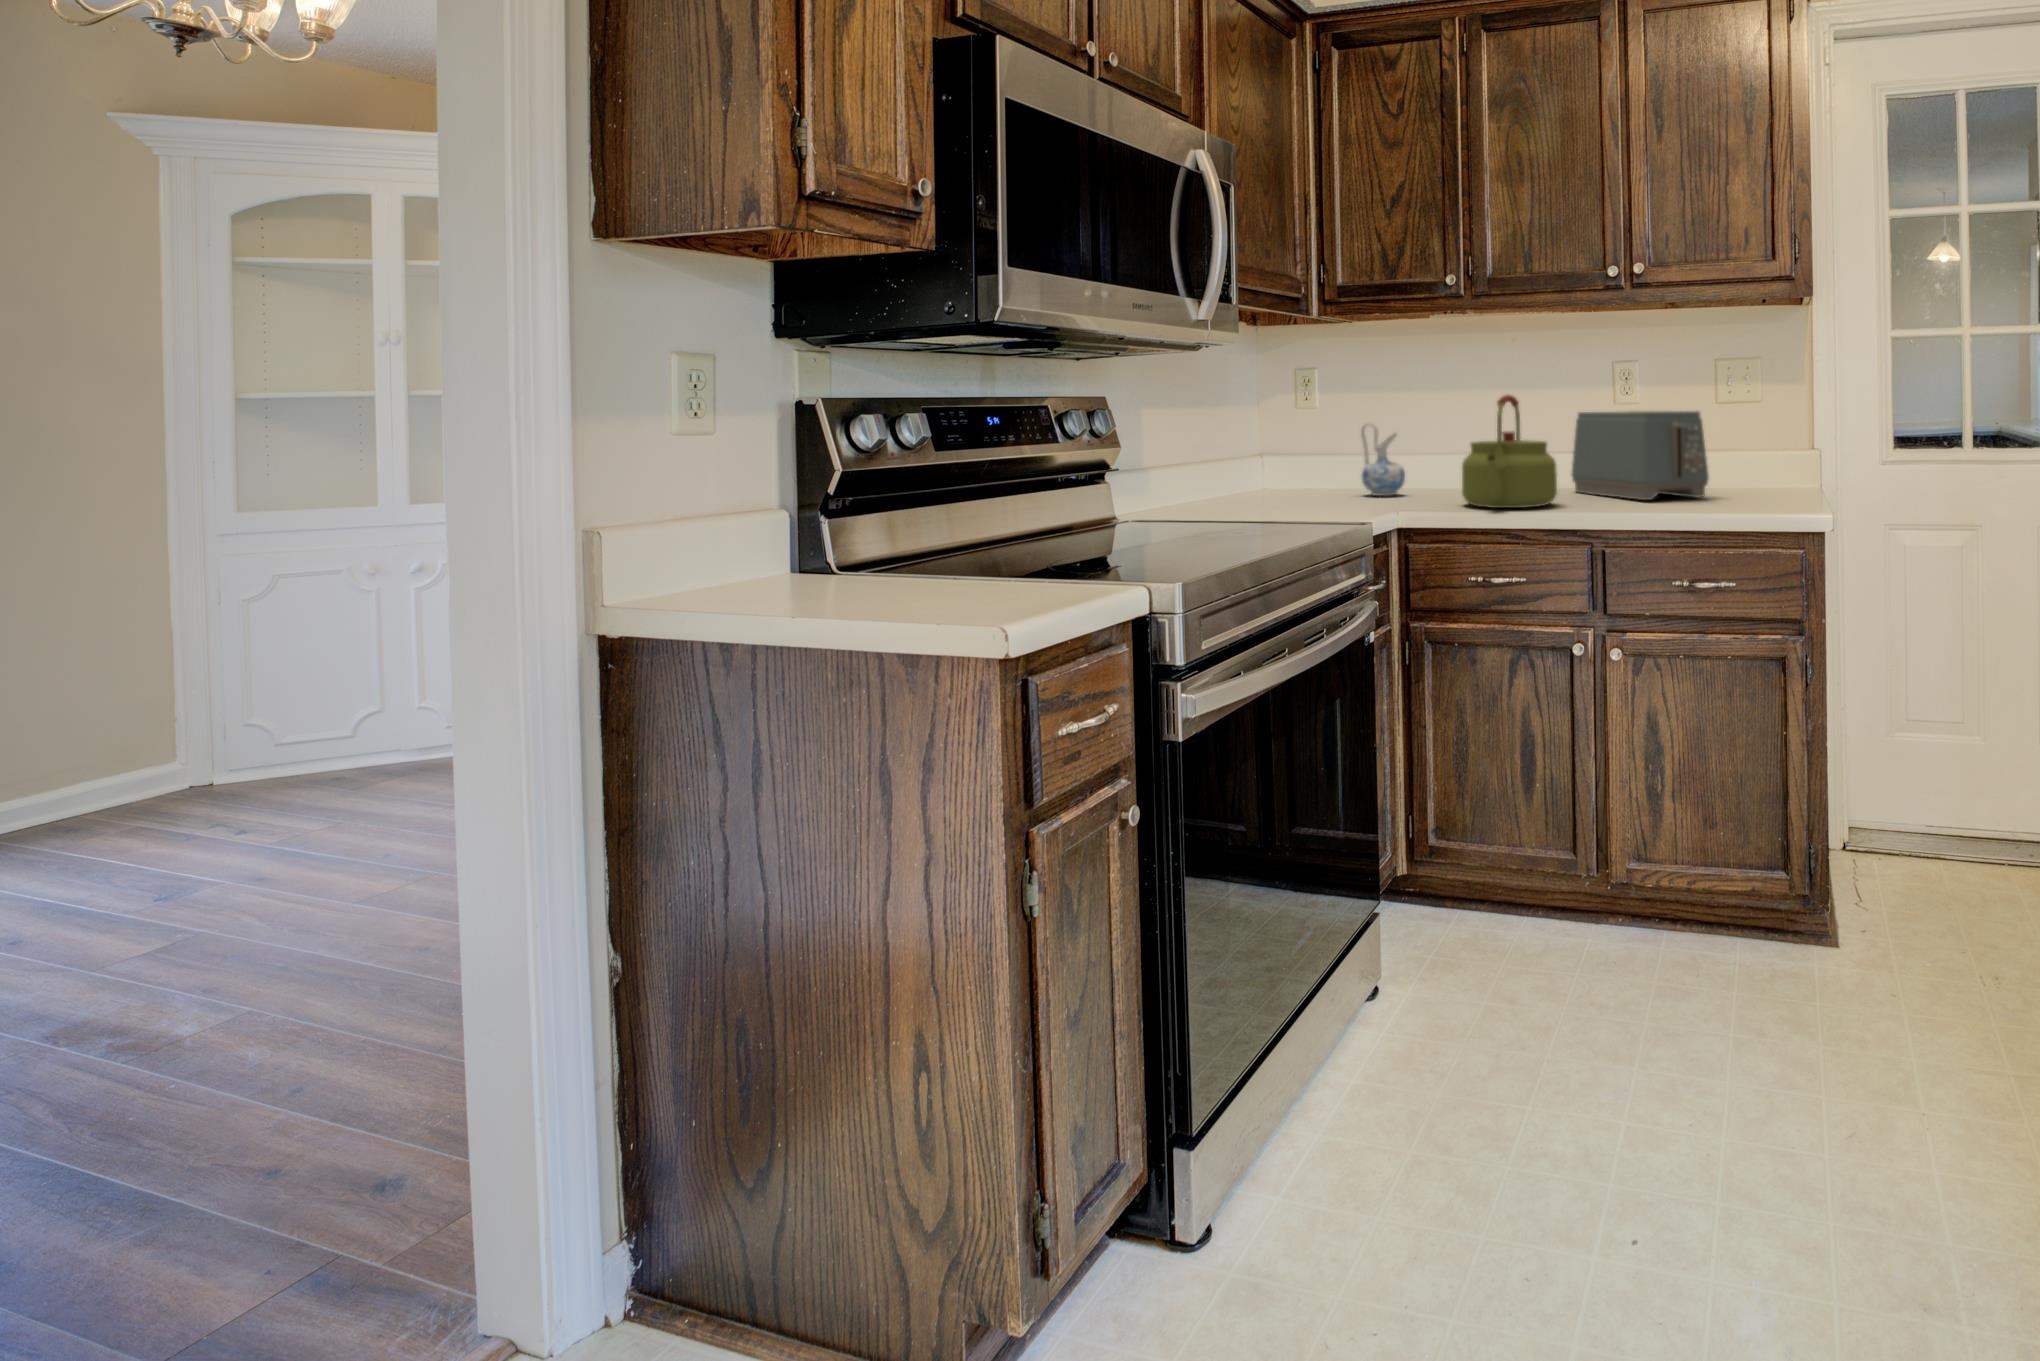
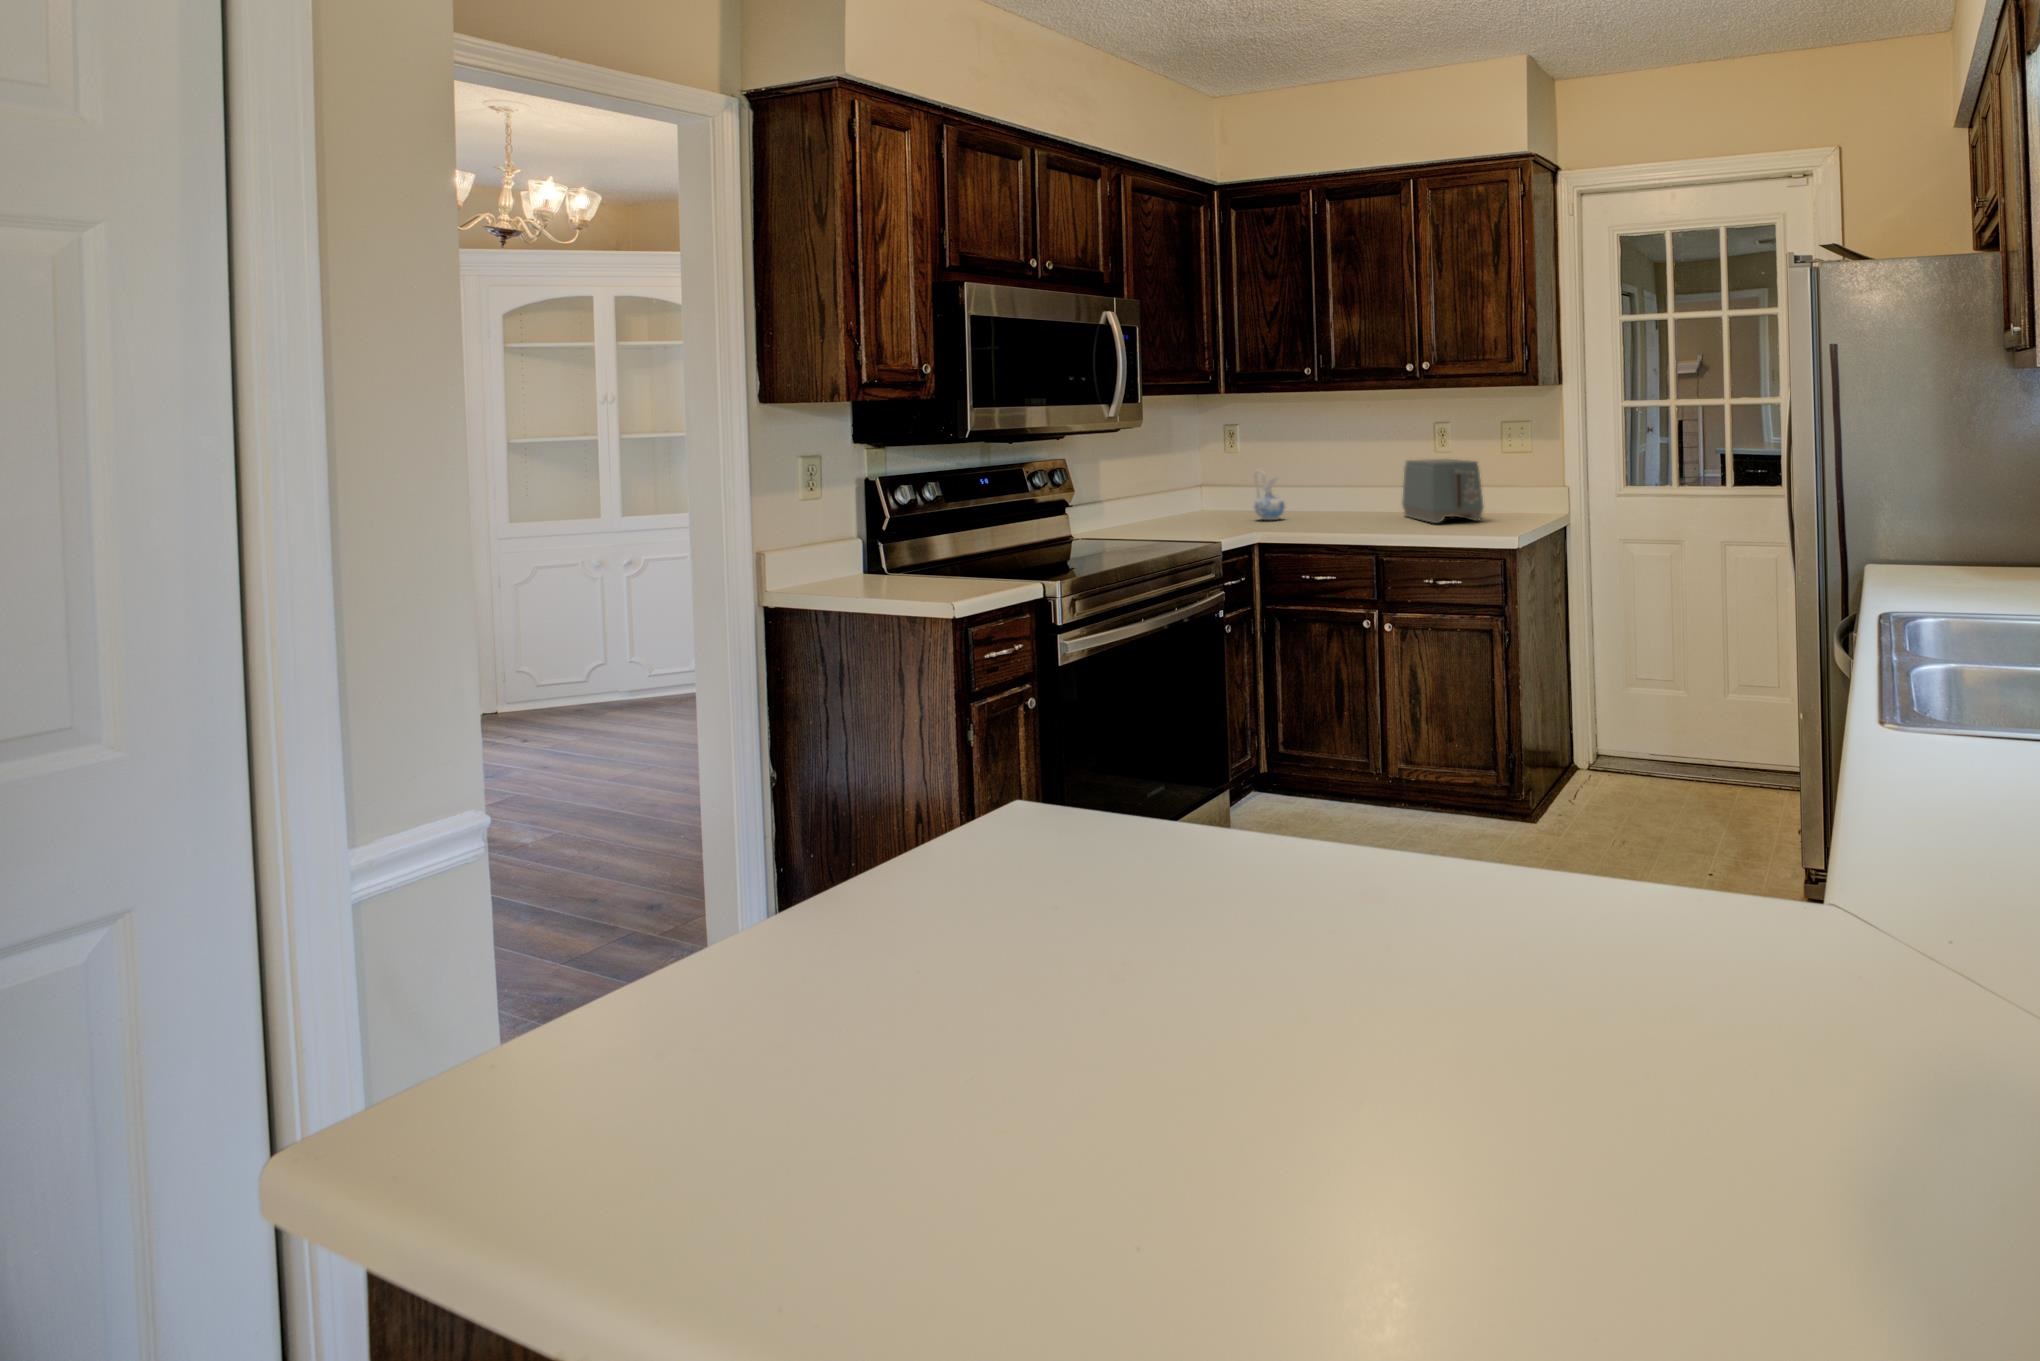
kettle: present [1462,395,1557,508] -> none [1307,453,1371,530]

